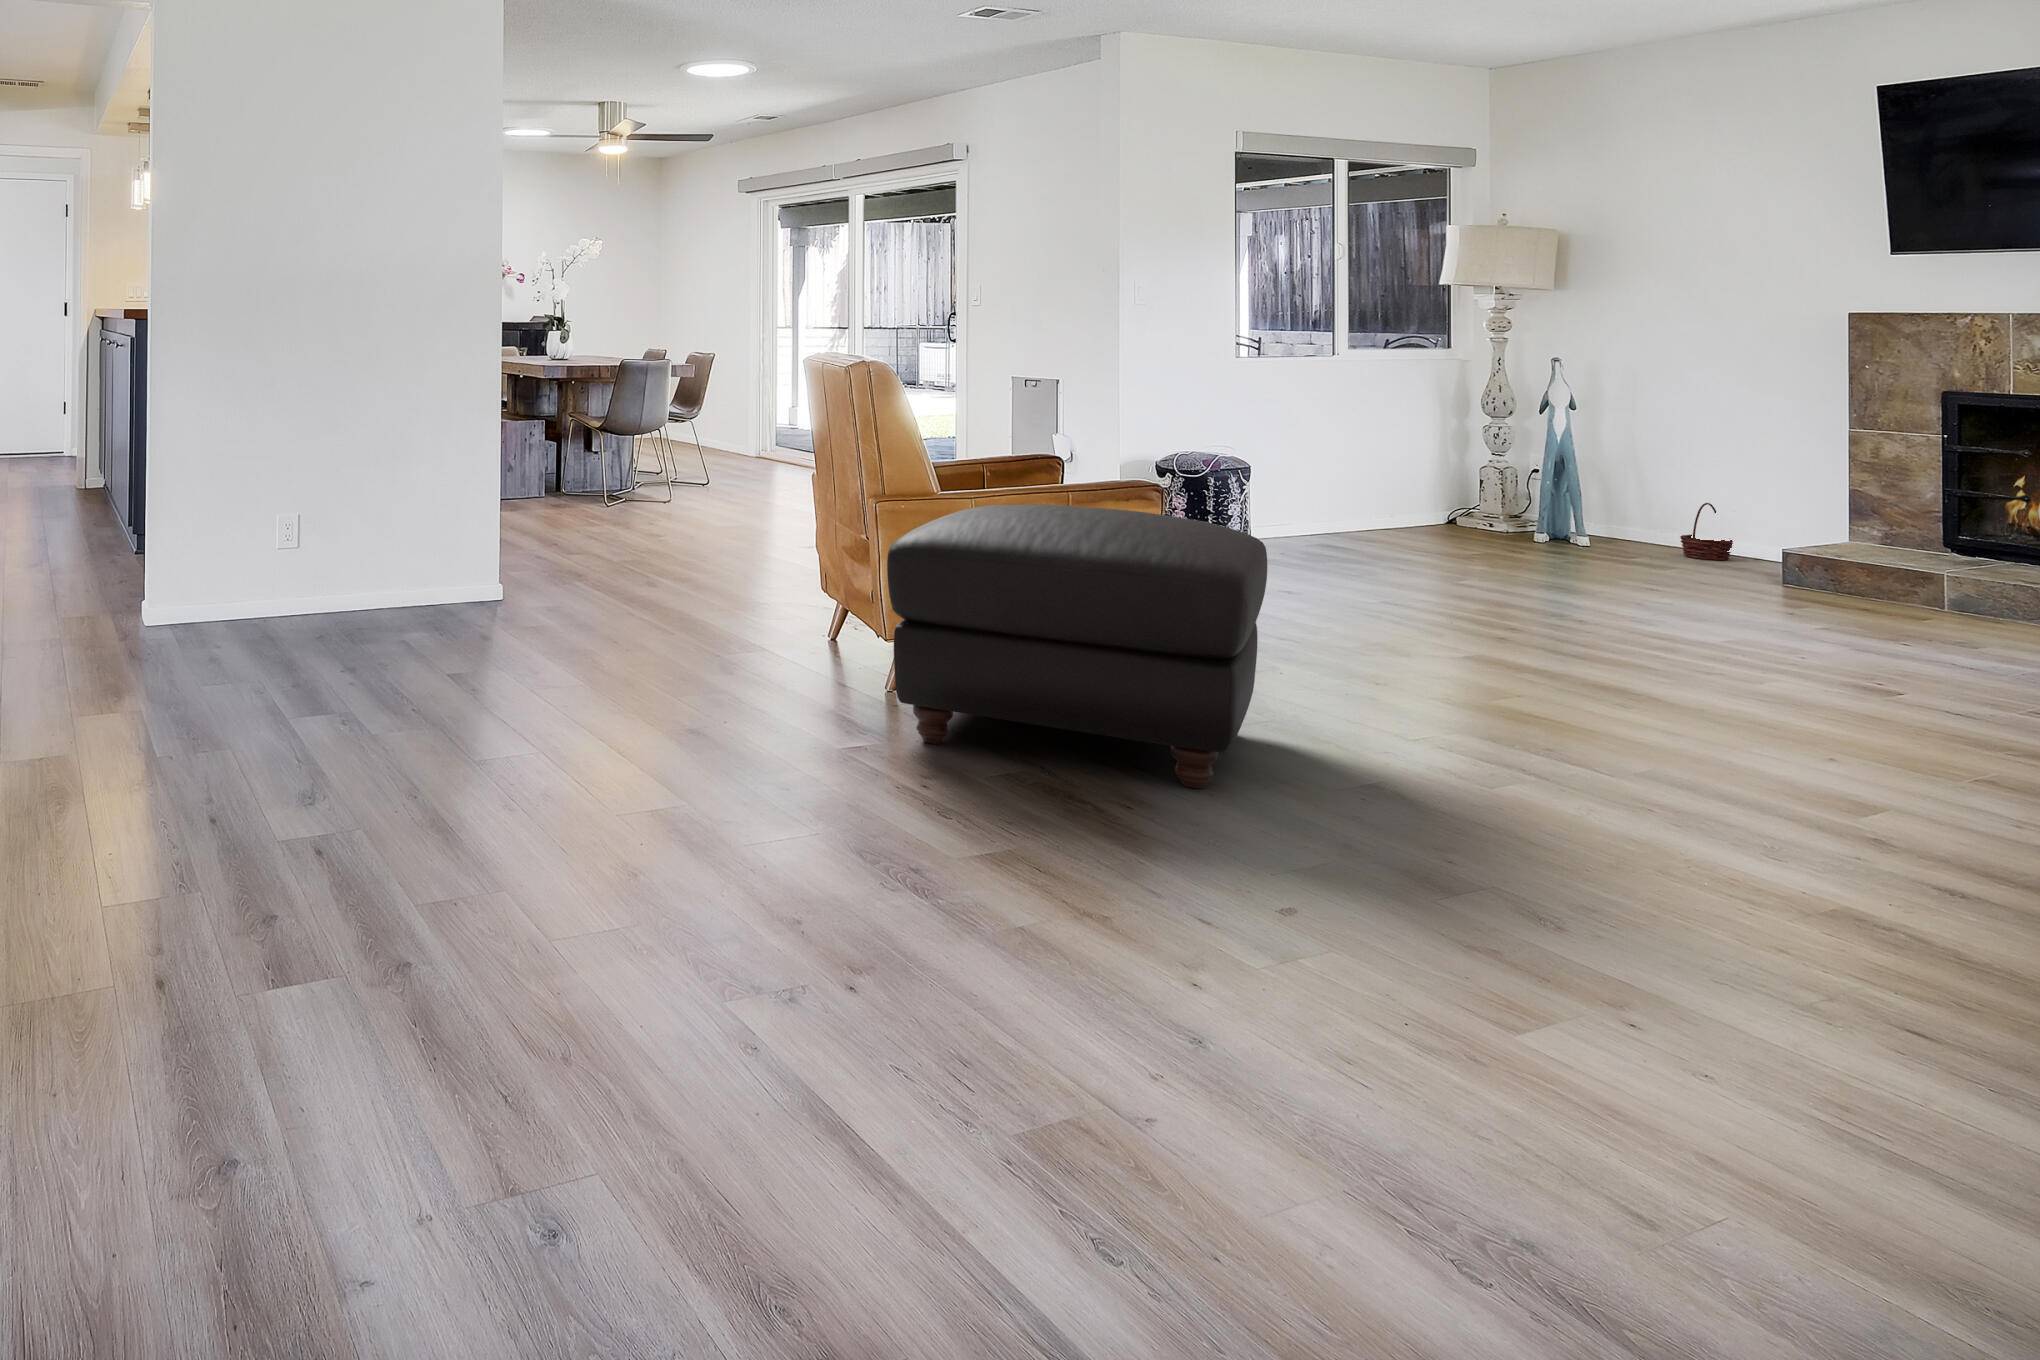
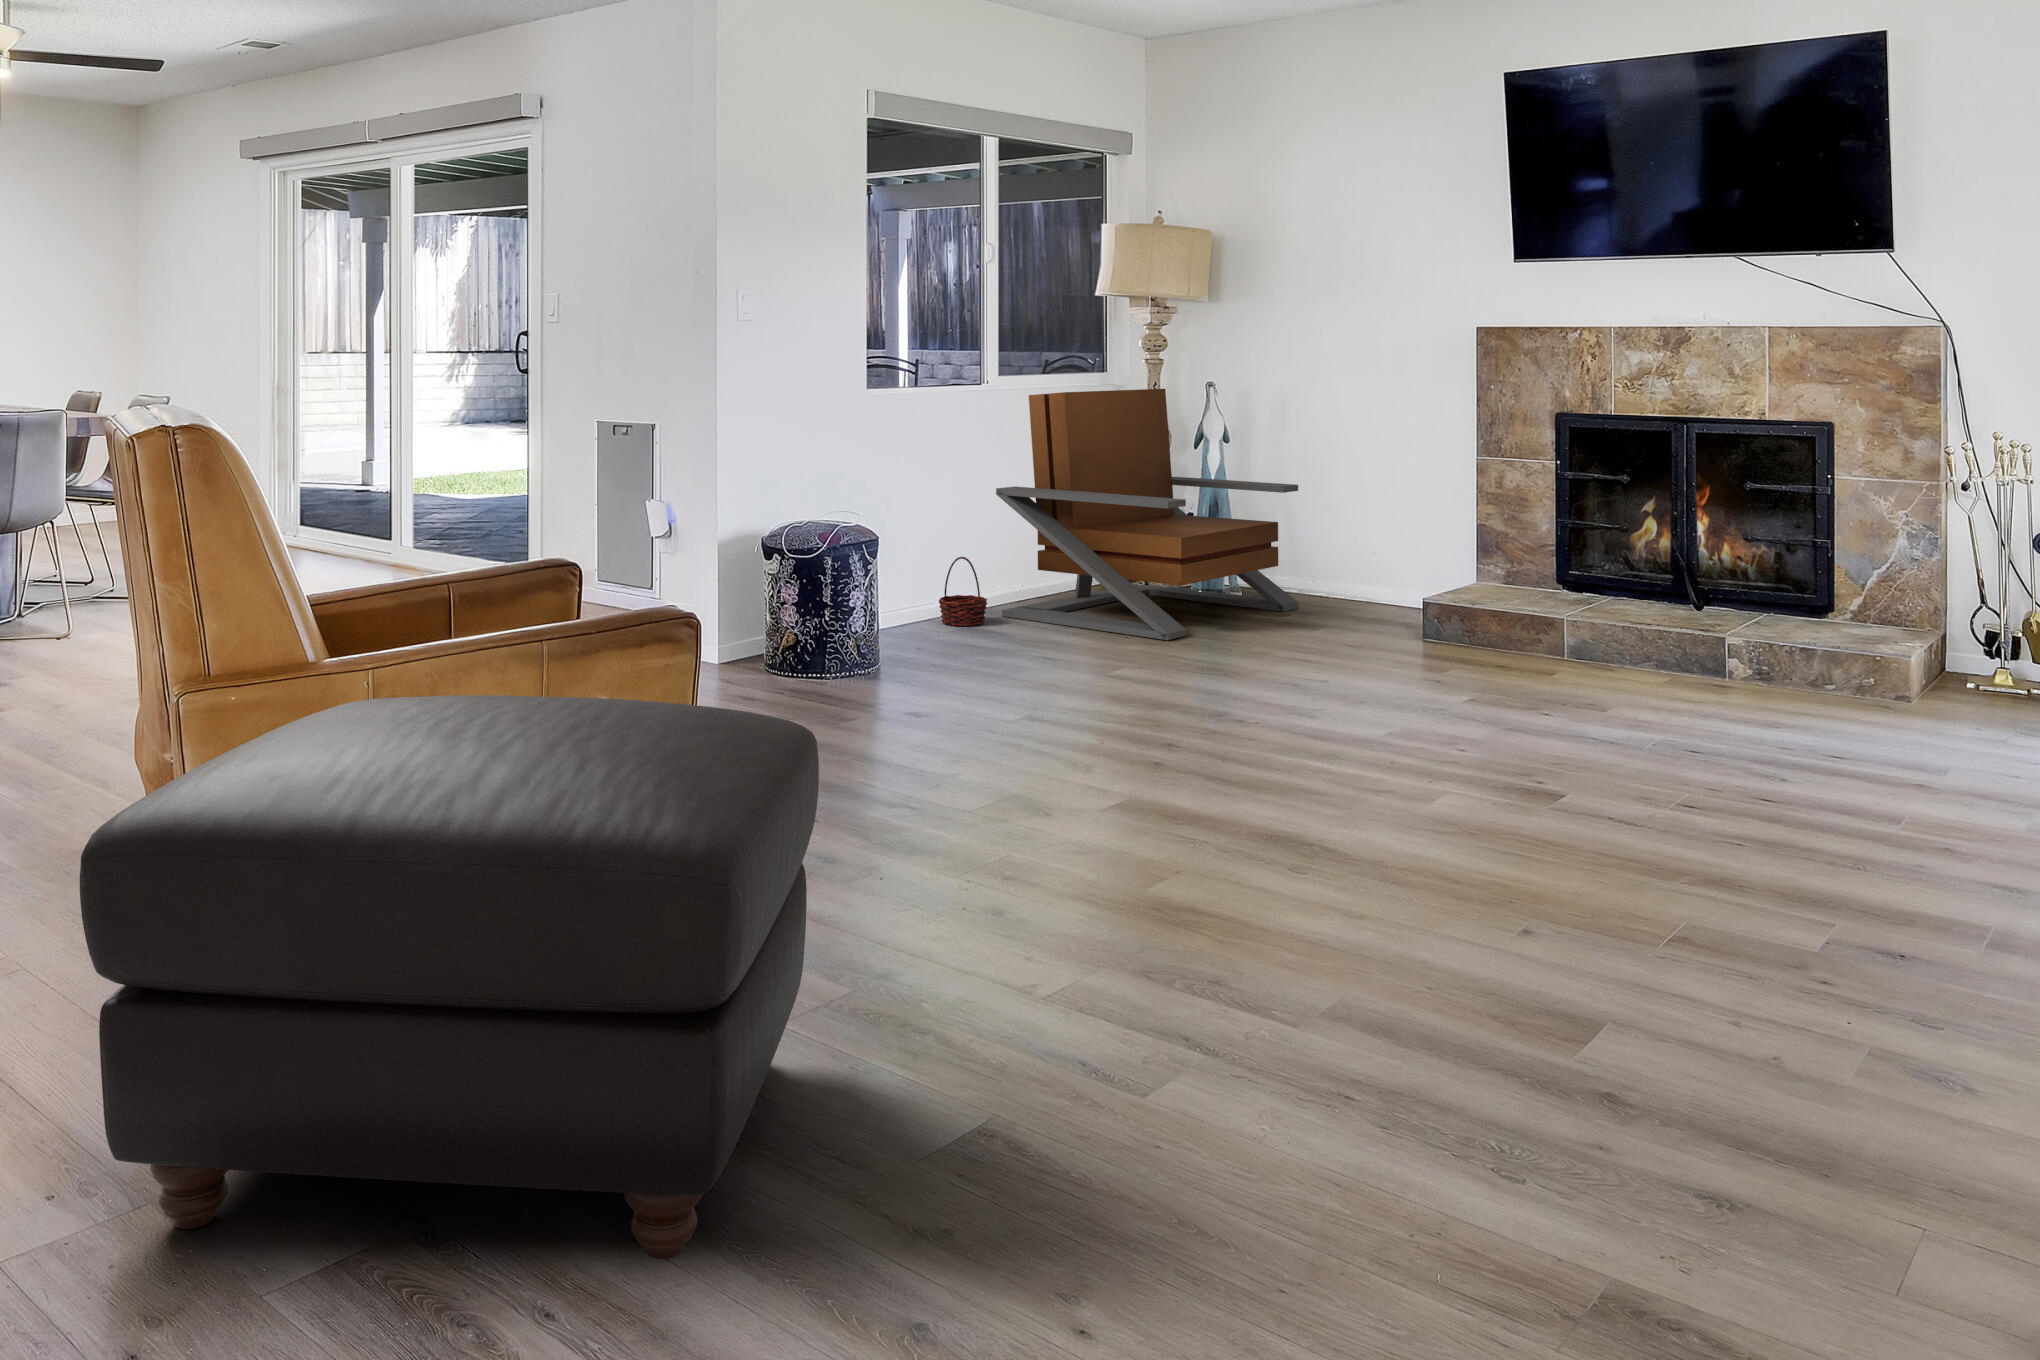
lounge chair: none [1348,363,1648,565] -> present [996,389,1298,640]
basket: present [1680,503,1733,560] -> present [939,557,987,626]

